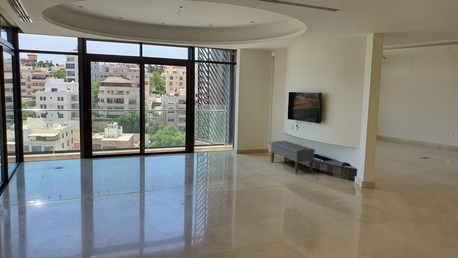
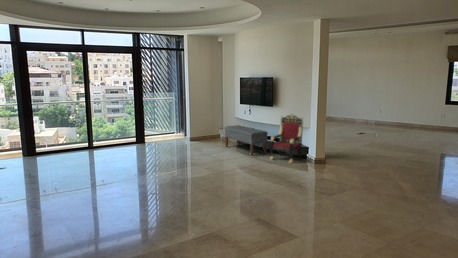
armchair: none [314,132,353,185] -> present [270,114,303,163]

